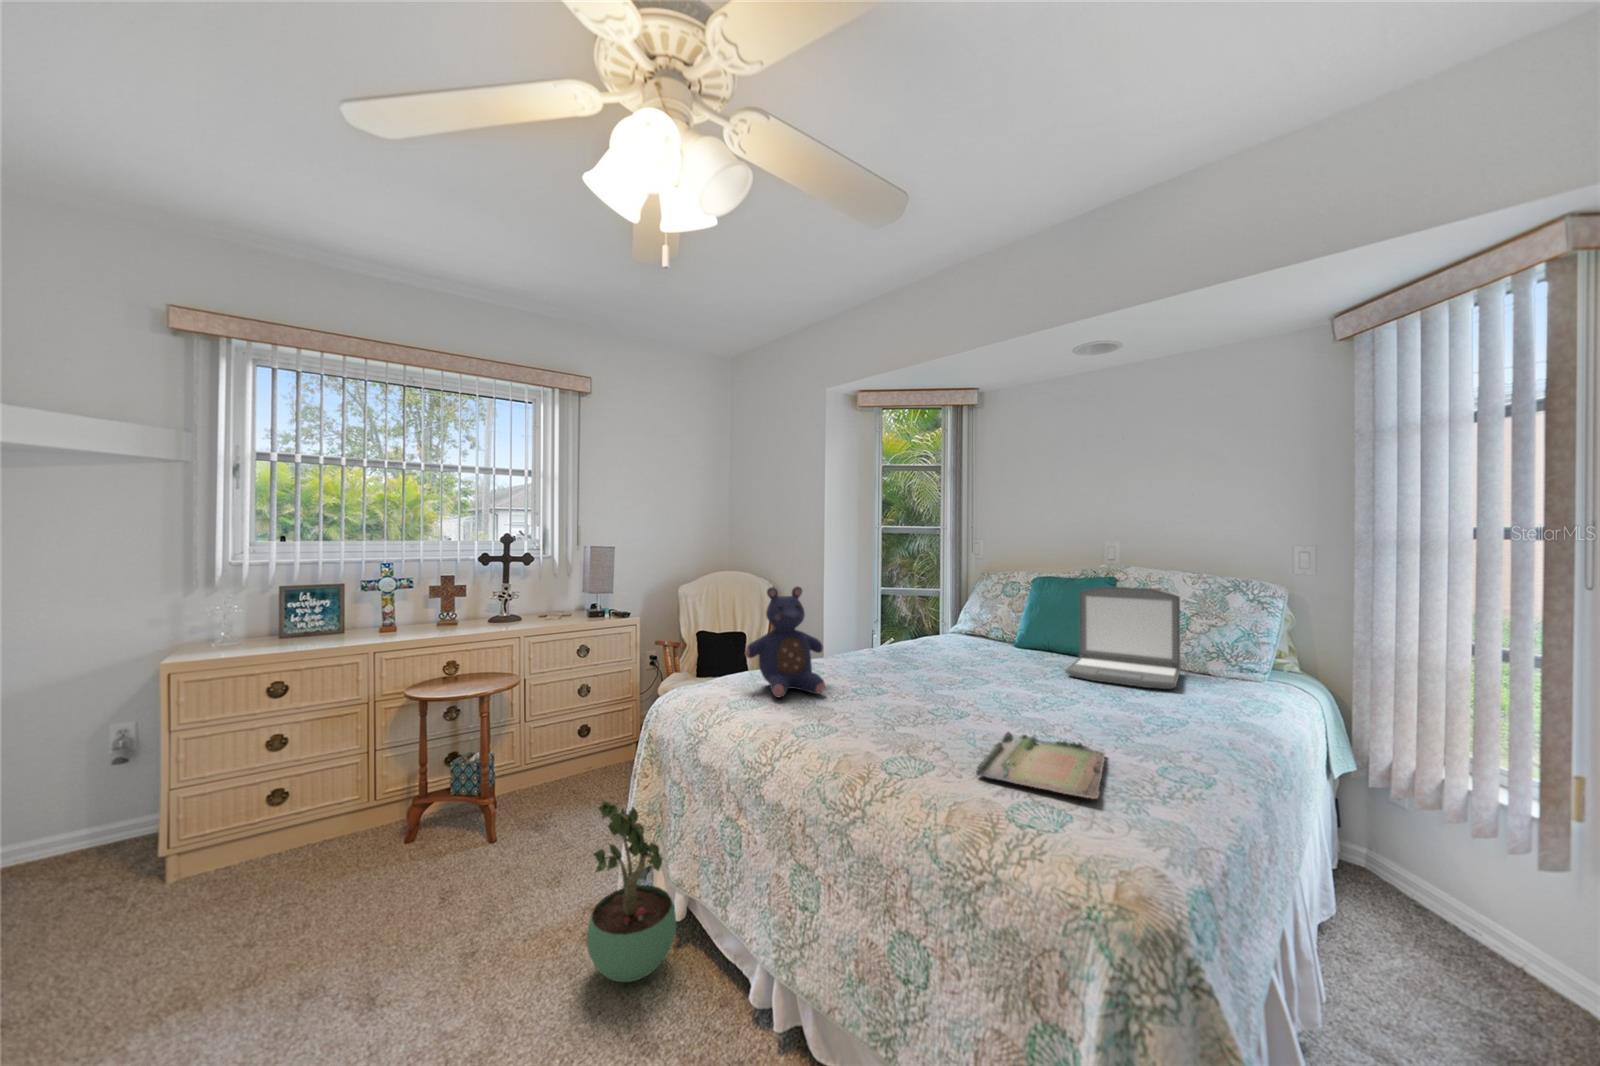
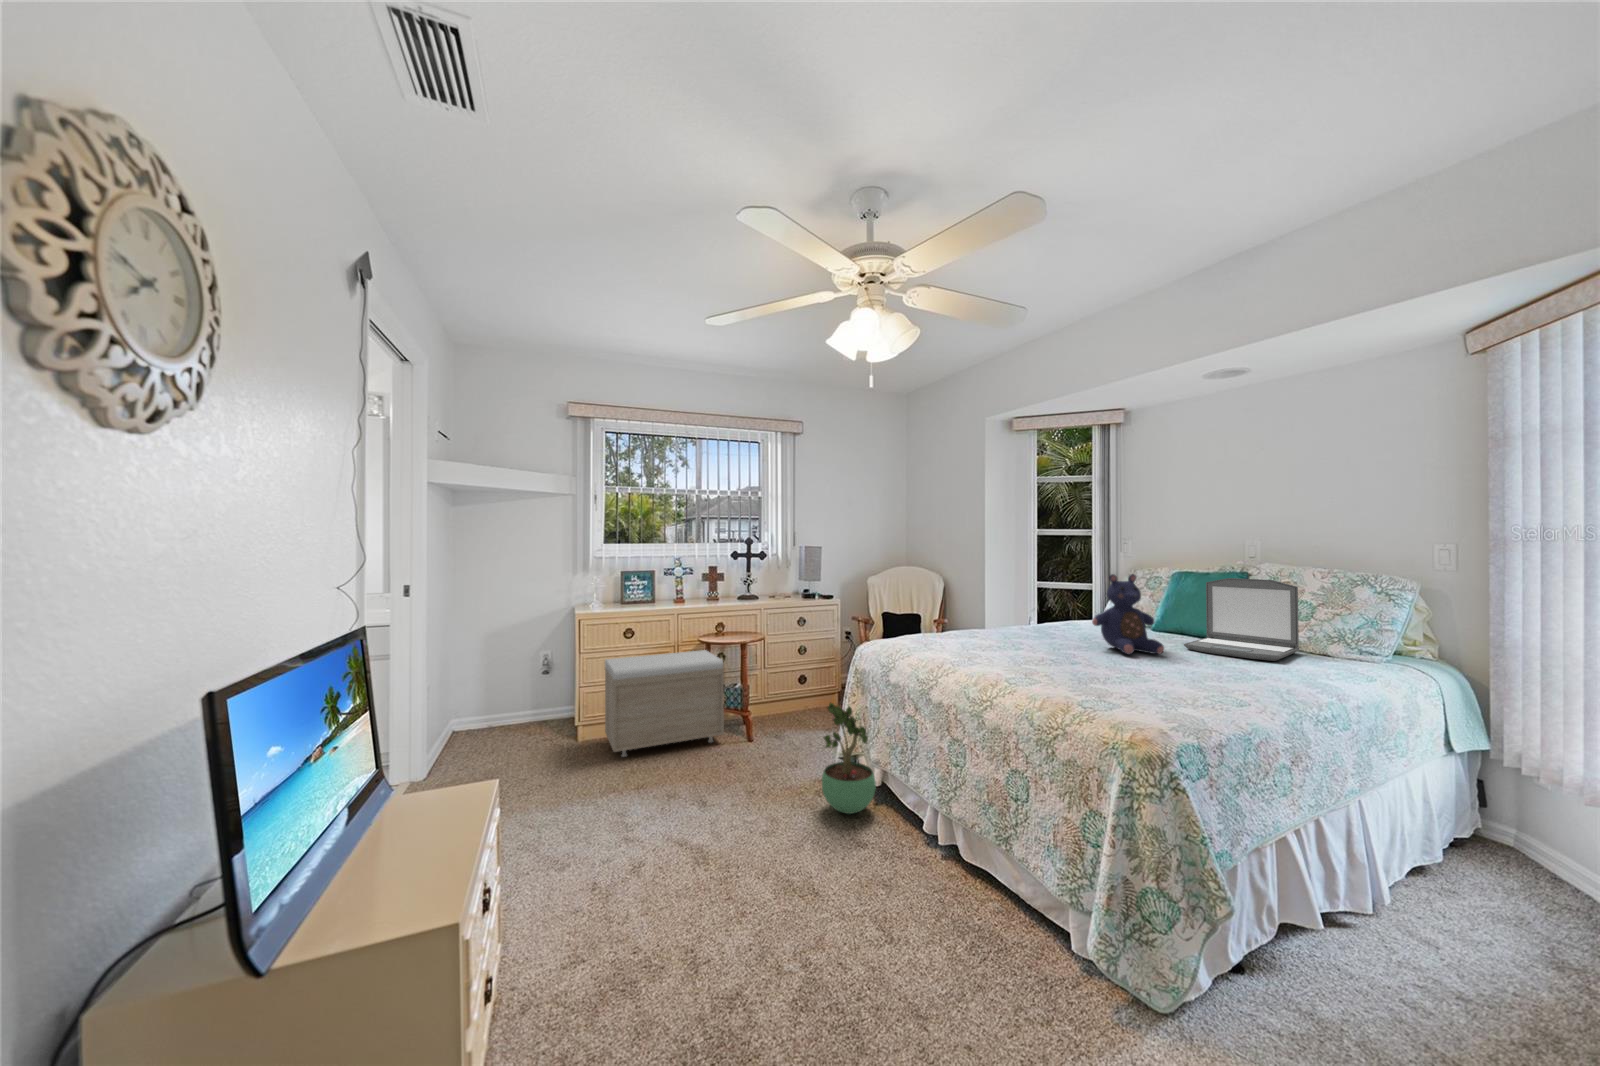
teddy bear: present [745,587,825,697] -> present [1092,574,1164,654]
storage bench: none [213,706,446,915] -> present [605,650,724,757]
tray: present [976,732,1105,799] -> none [1070,672,1175,702]

